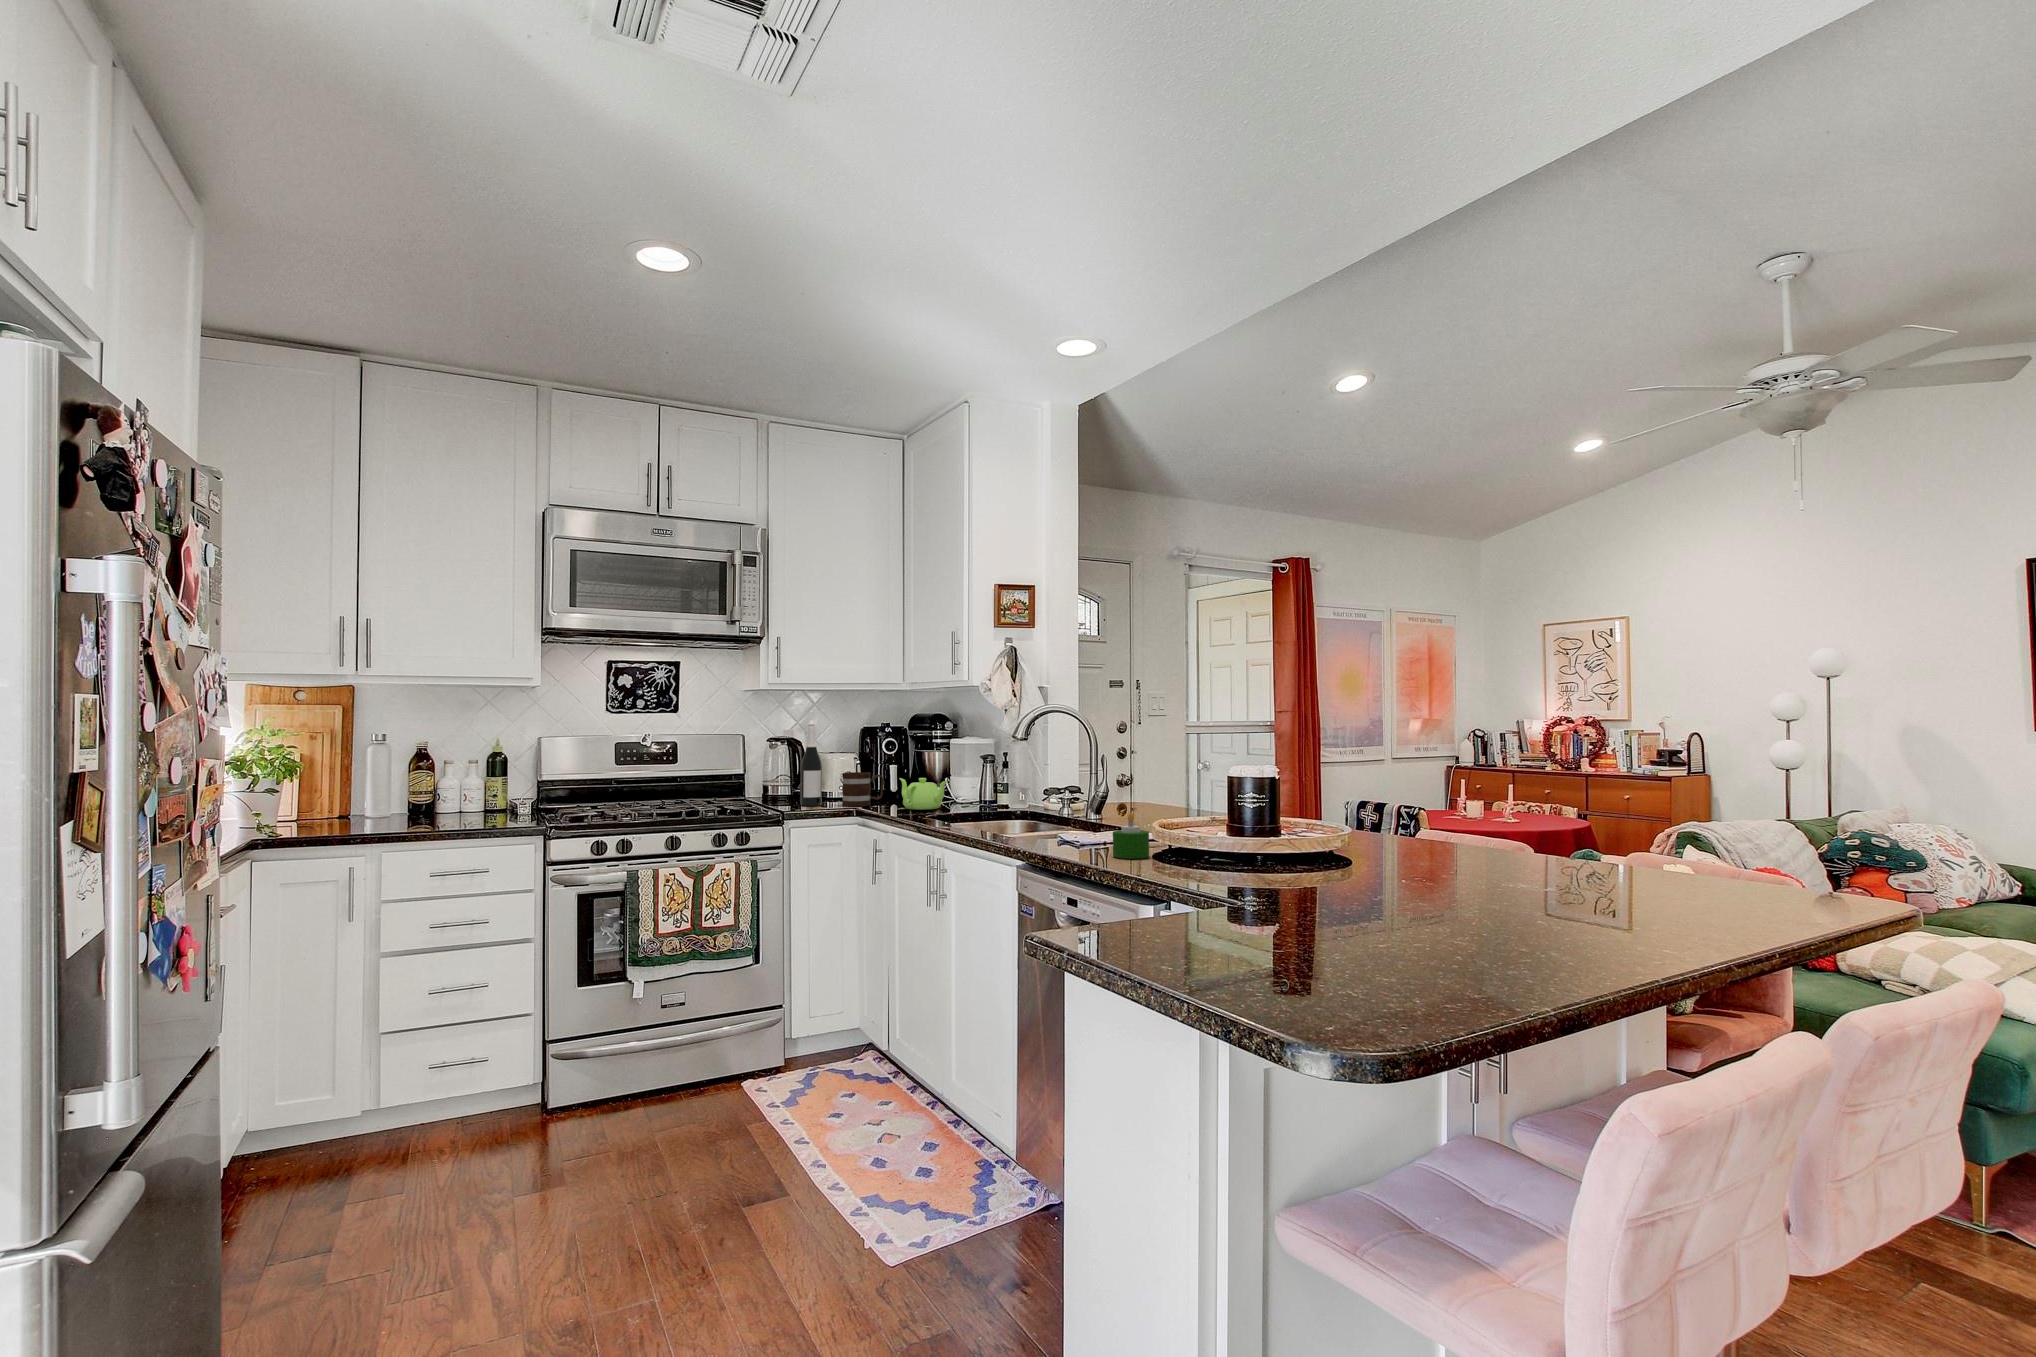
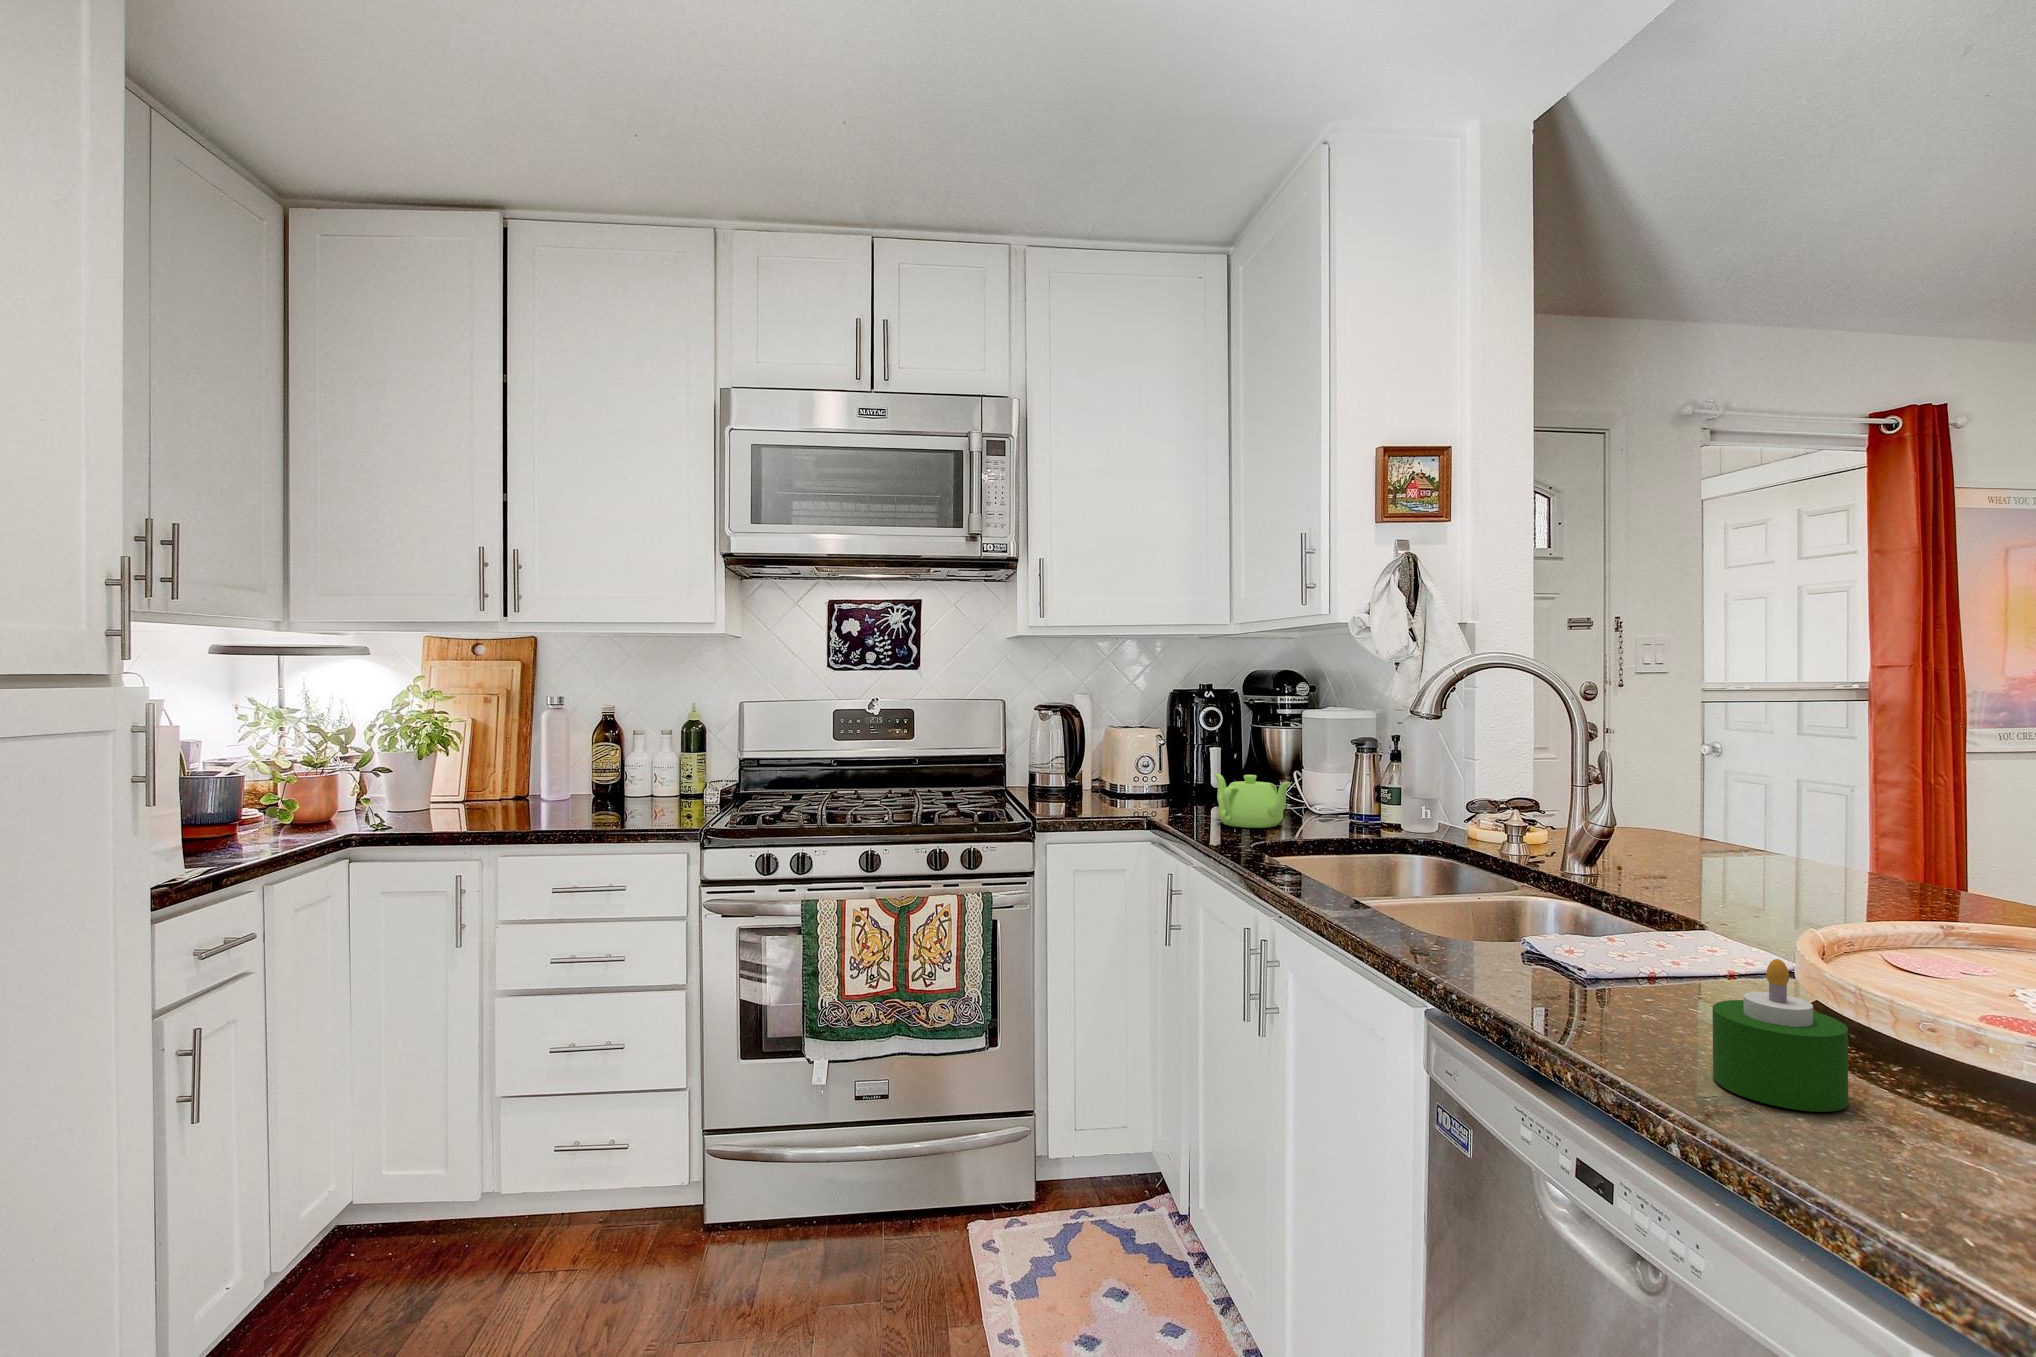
wine bottle: present [801,725,822,806] -> none [1068,687,1099,809]
mug: present [842,772,884,807] -> none [1128,760,1193,814]

